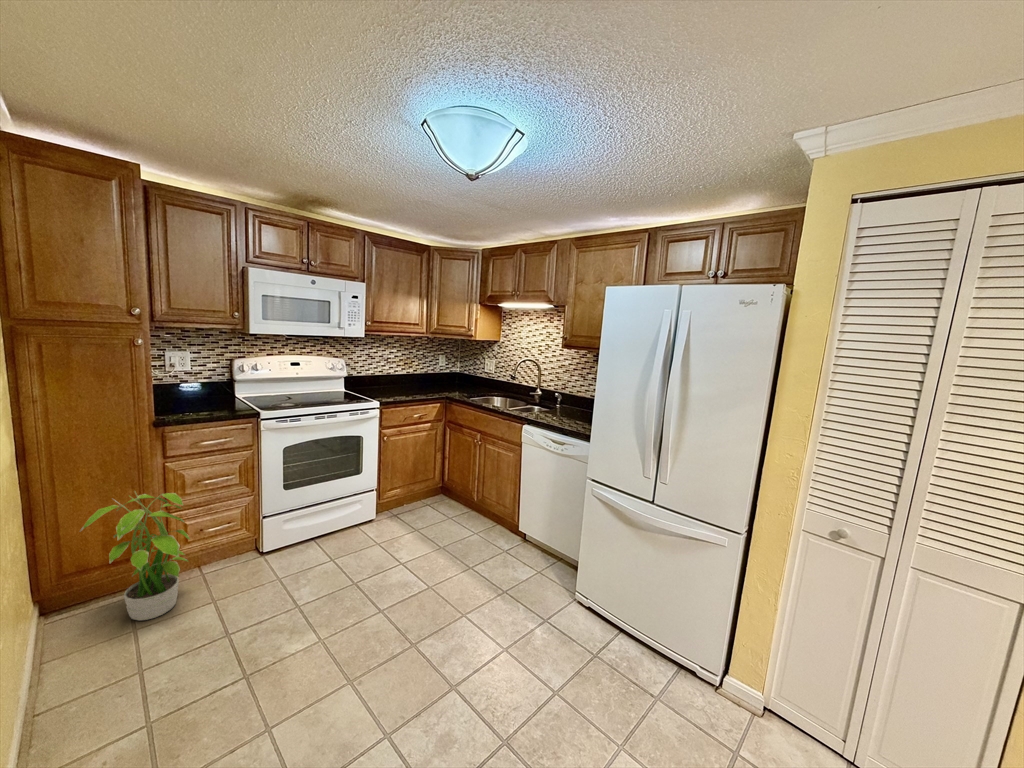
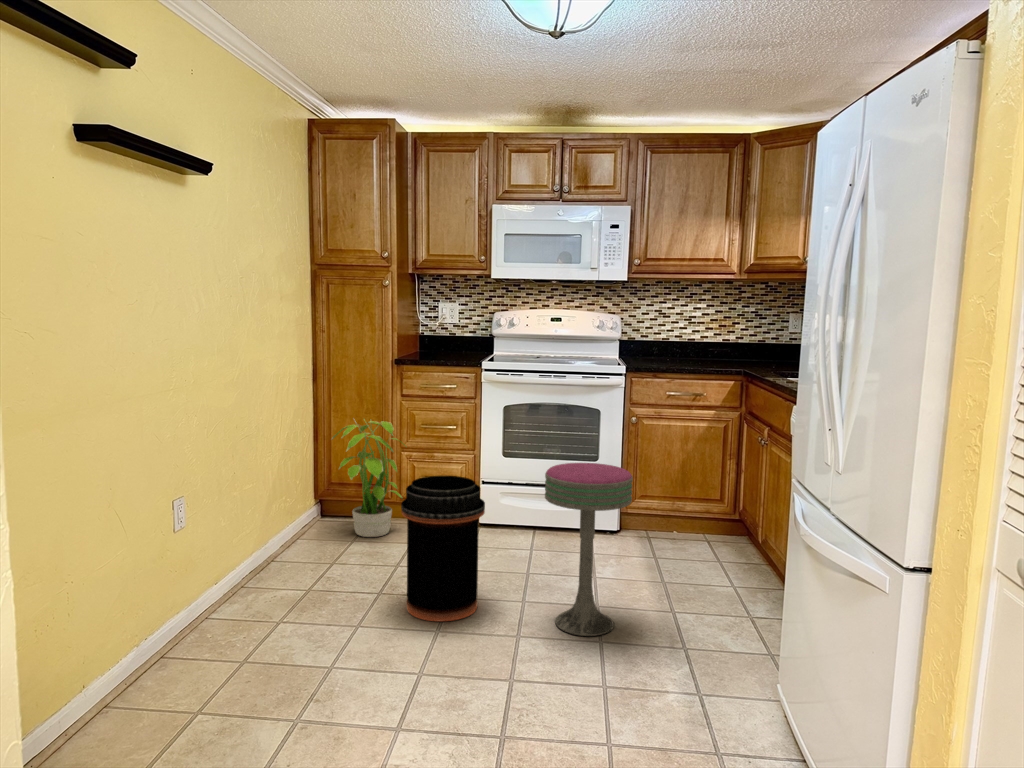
bar stool: none [421,493,484,622] -> present [545,463,633,636]
trash can: none [297,537,378,682] -> present [401,476,485,621]

